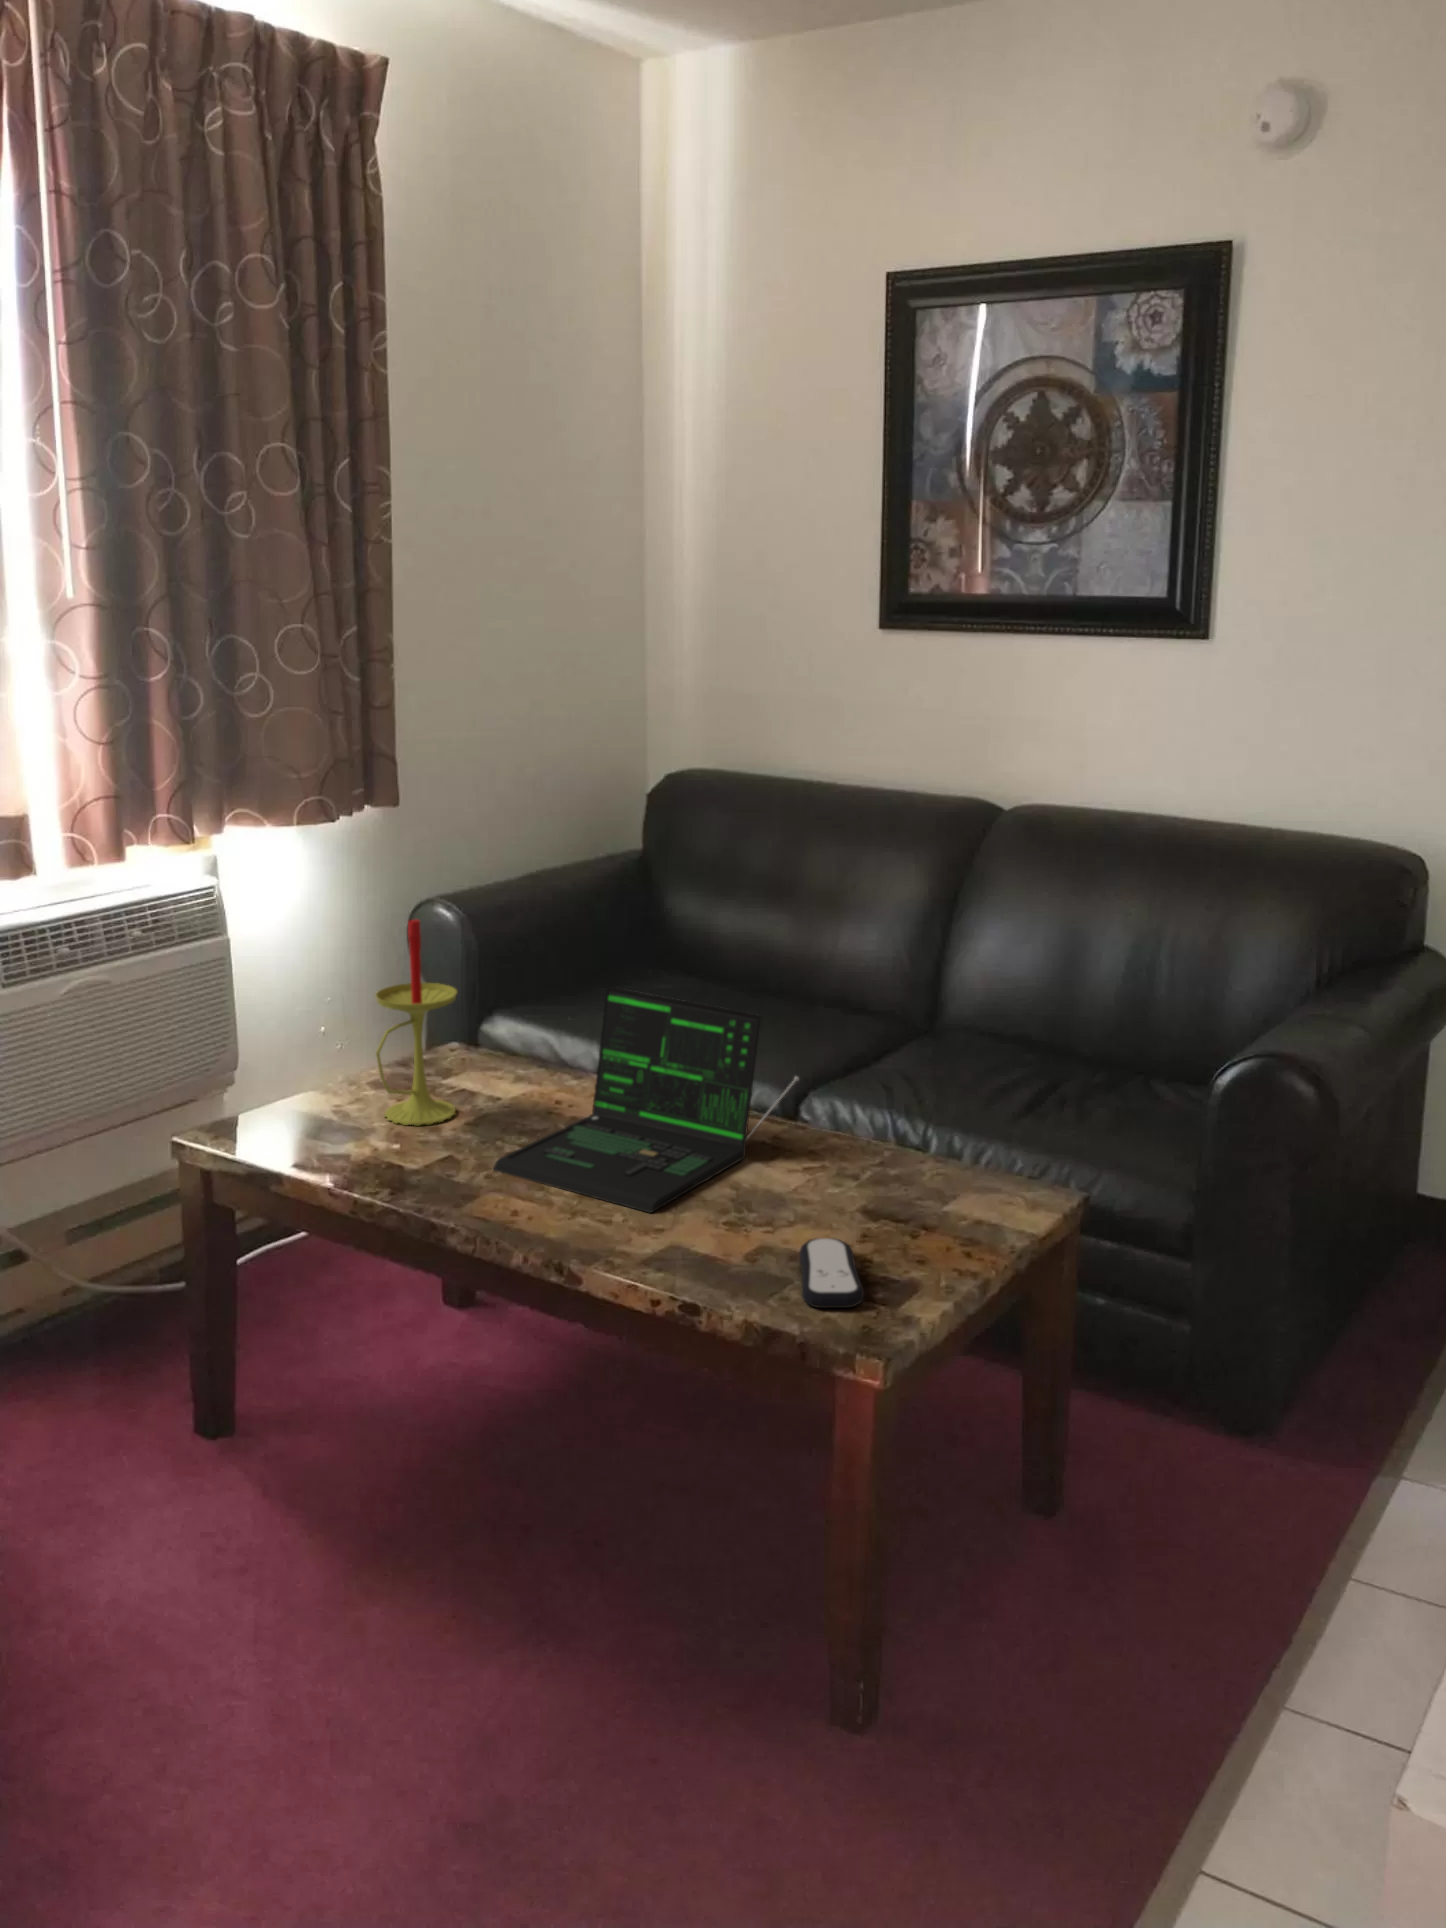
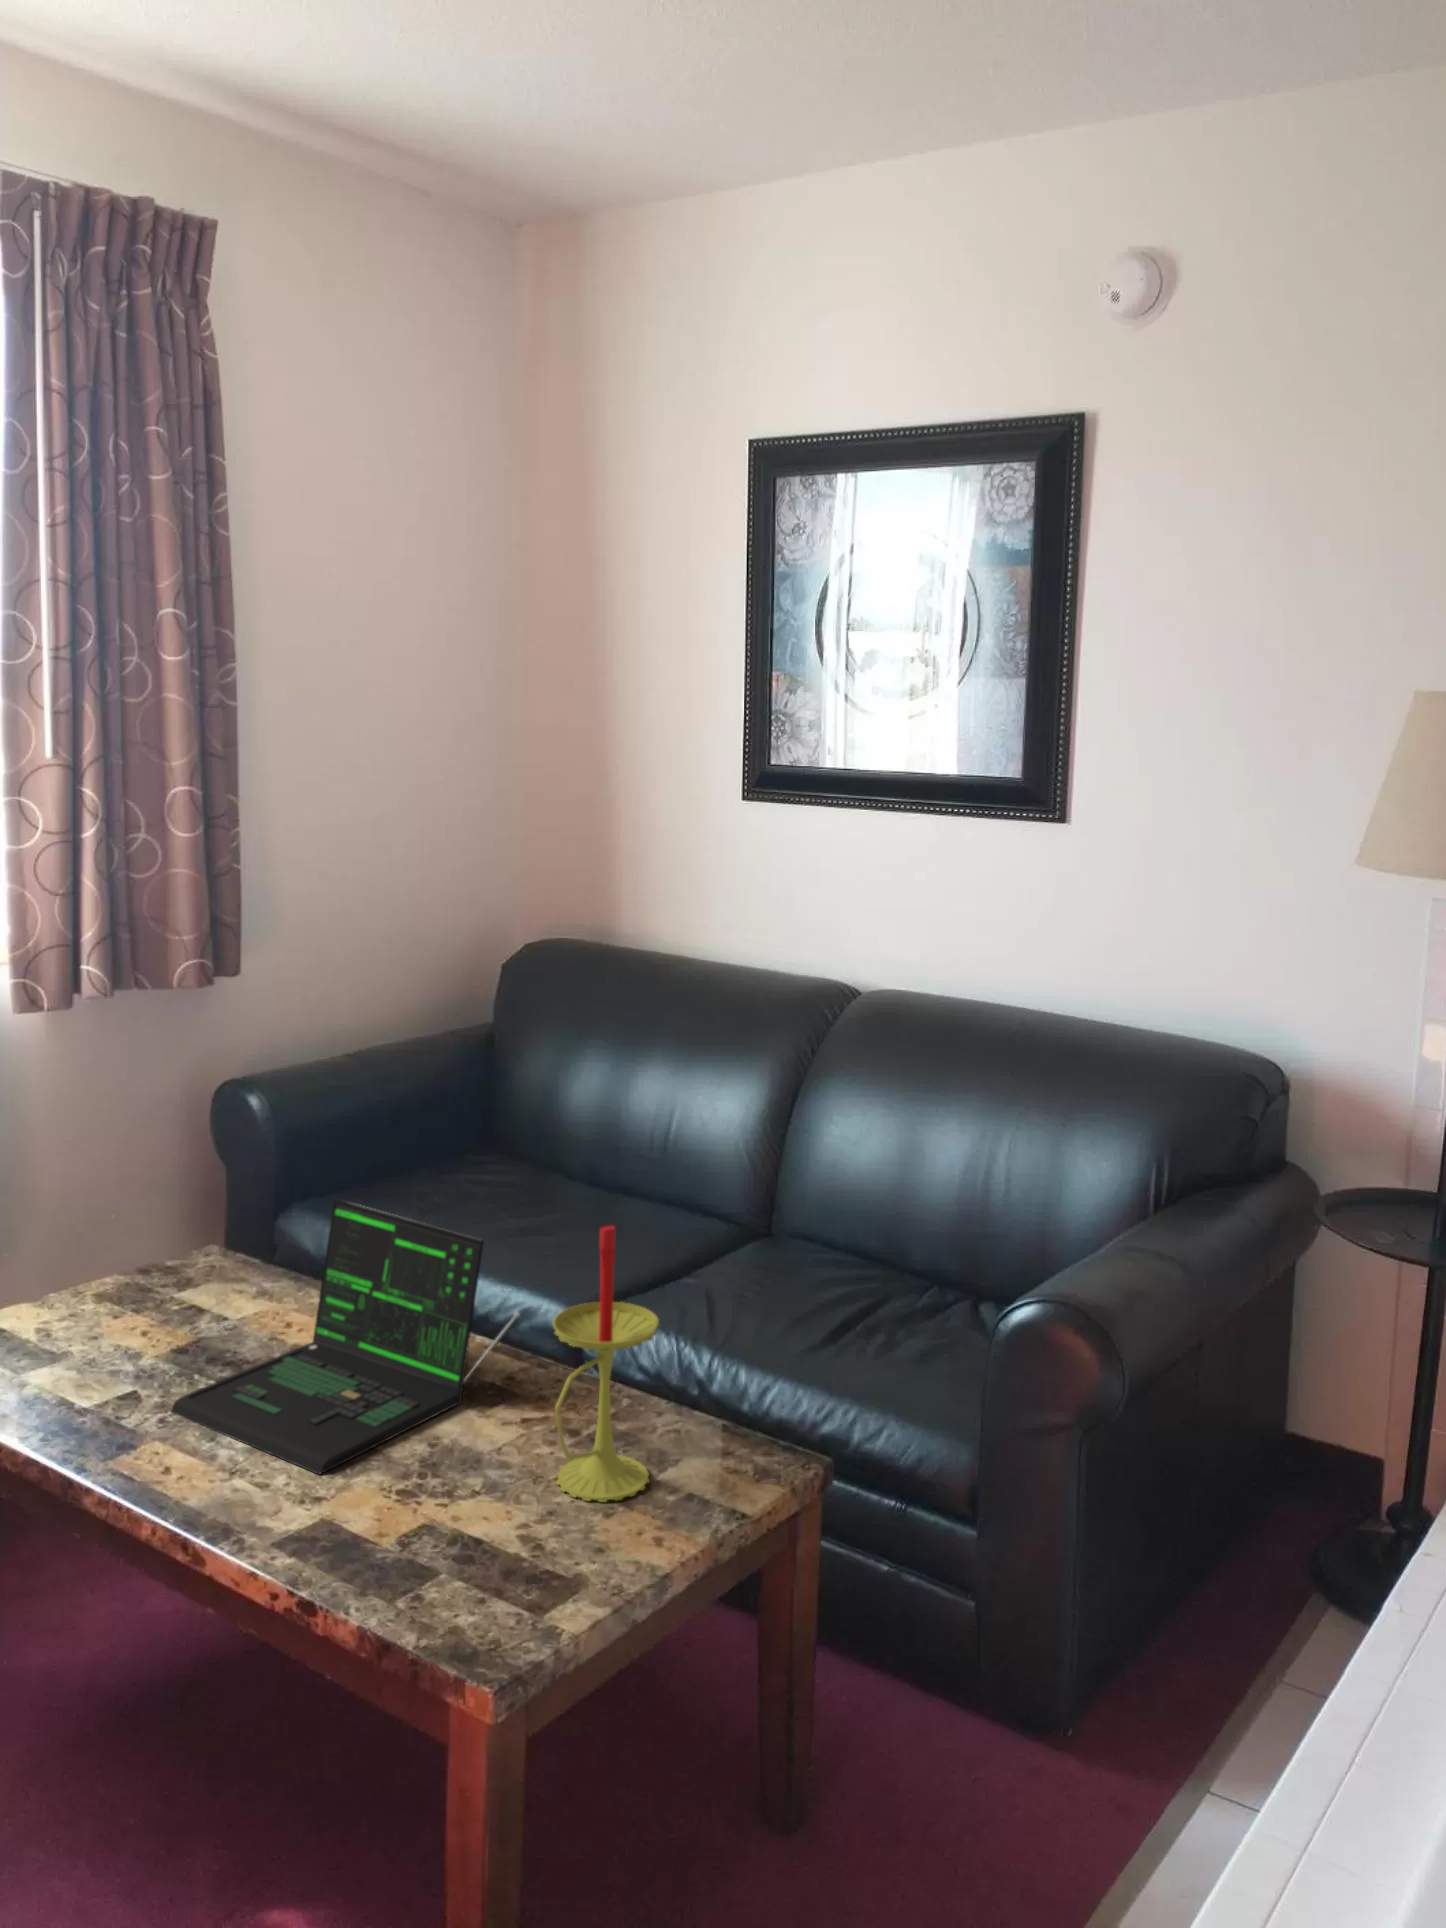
candle: present [375,920,457,1125] -> present [553,1225,659,1502]
remote control: present [799,1238,864,1308] -> none [436,1518,522,1615]

